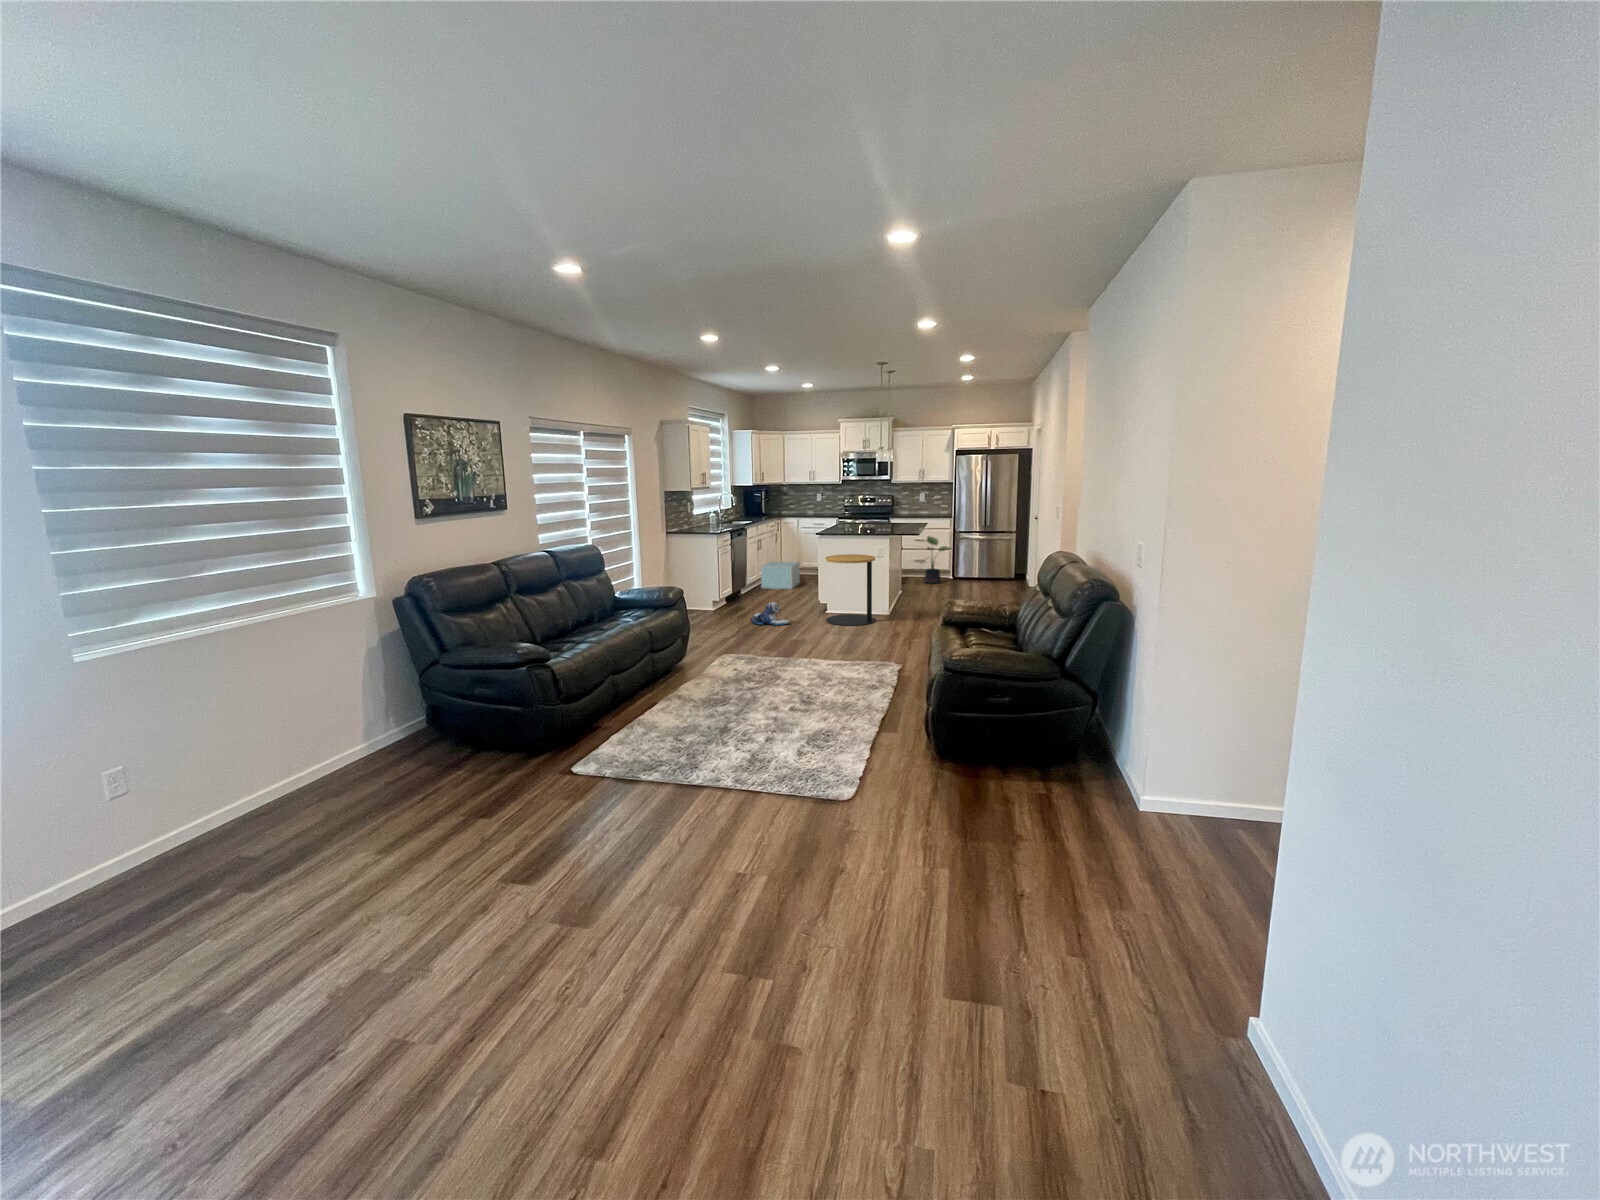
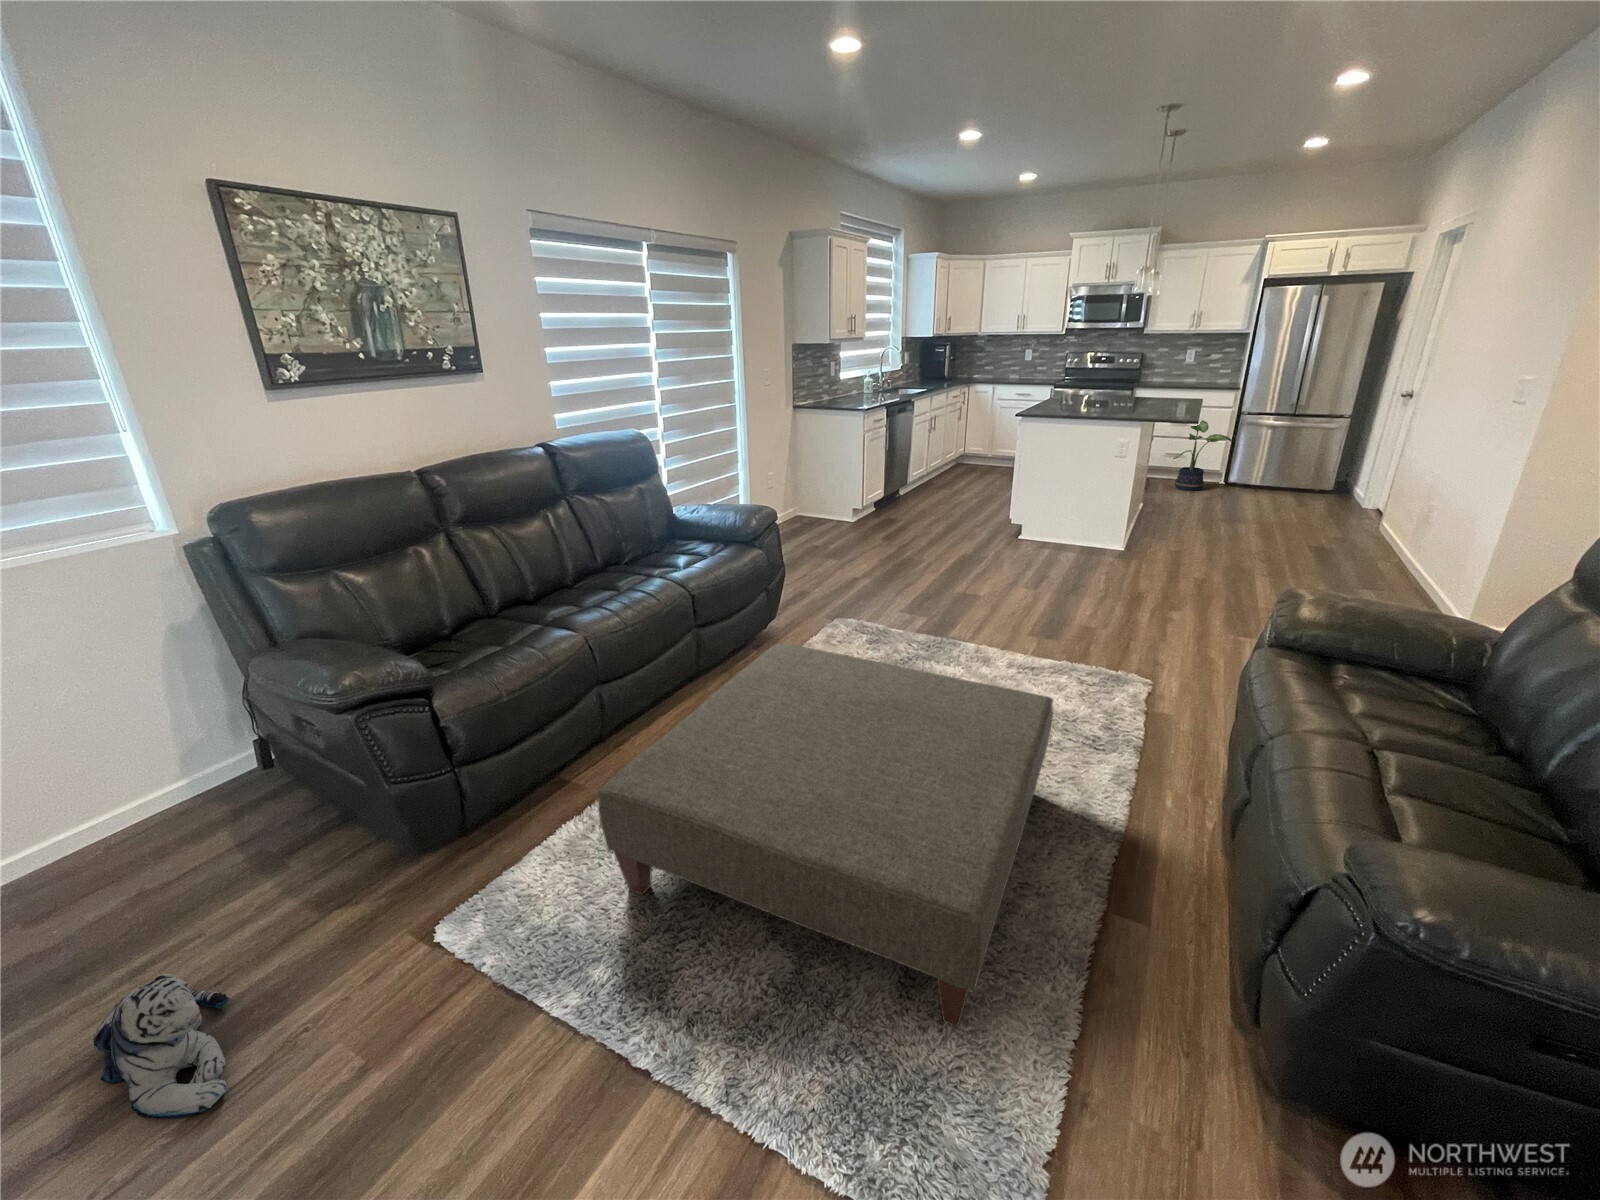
side table: present [825,554,875,626] -> none [1016,450,1112,569]
storage box: present [761,562,800,589] -> none [931,446,989,488]
plush toy: present [750,602,790,626] -> present [93,974,230,1119]
ottoman: none [651,647,850,758] -> present [598,643,1053,1027]

